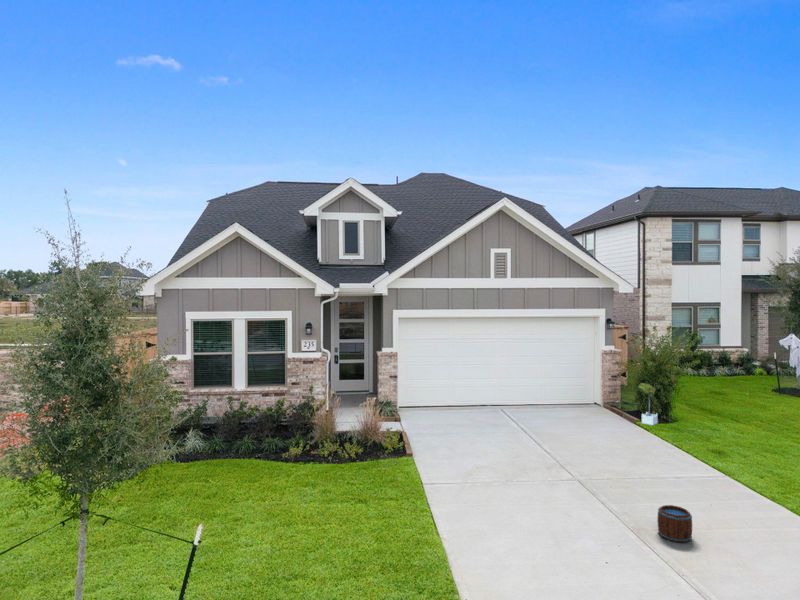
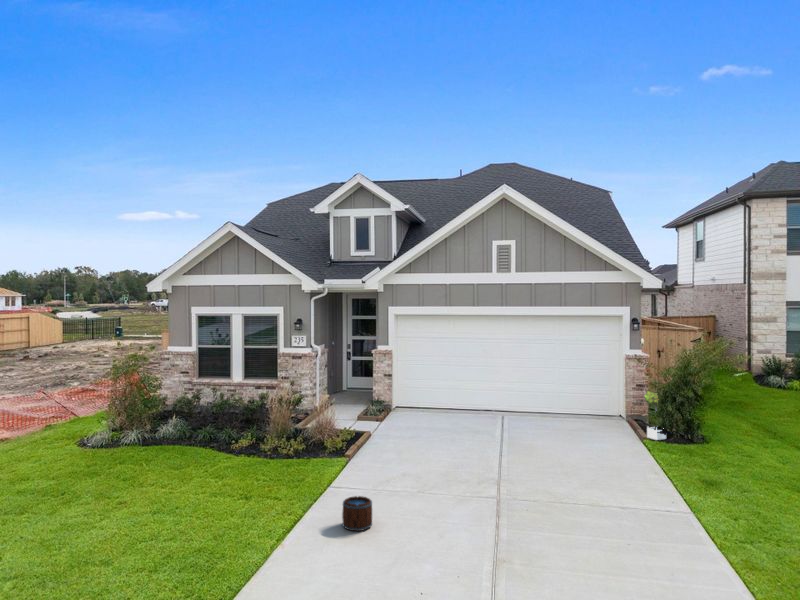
bucket: present [657,505,692,542] -> present [342,496,372,531]

